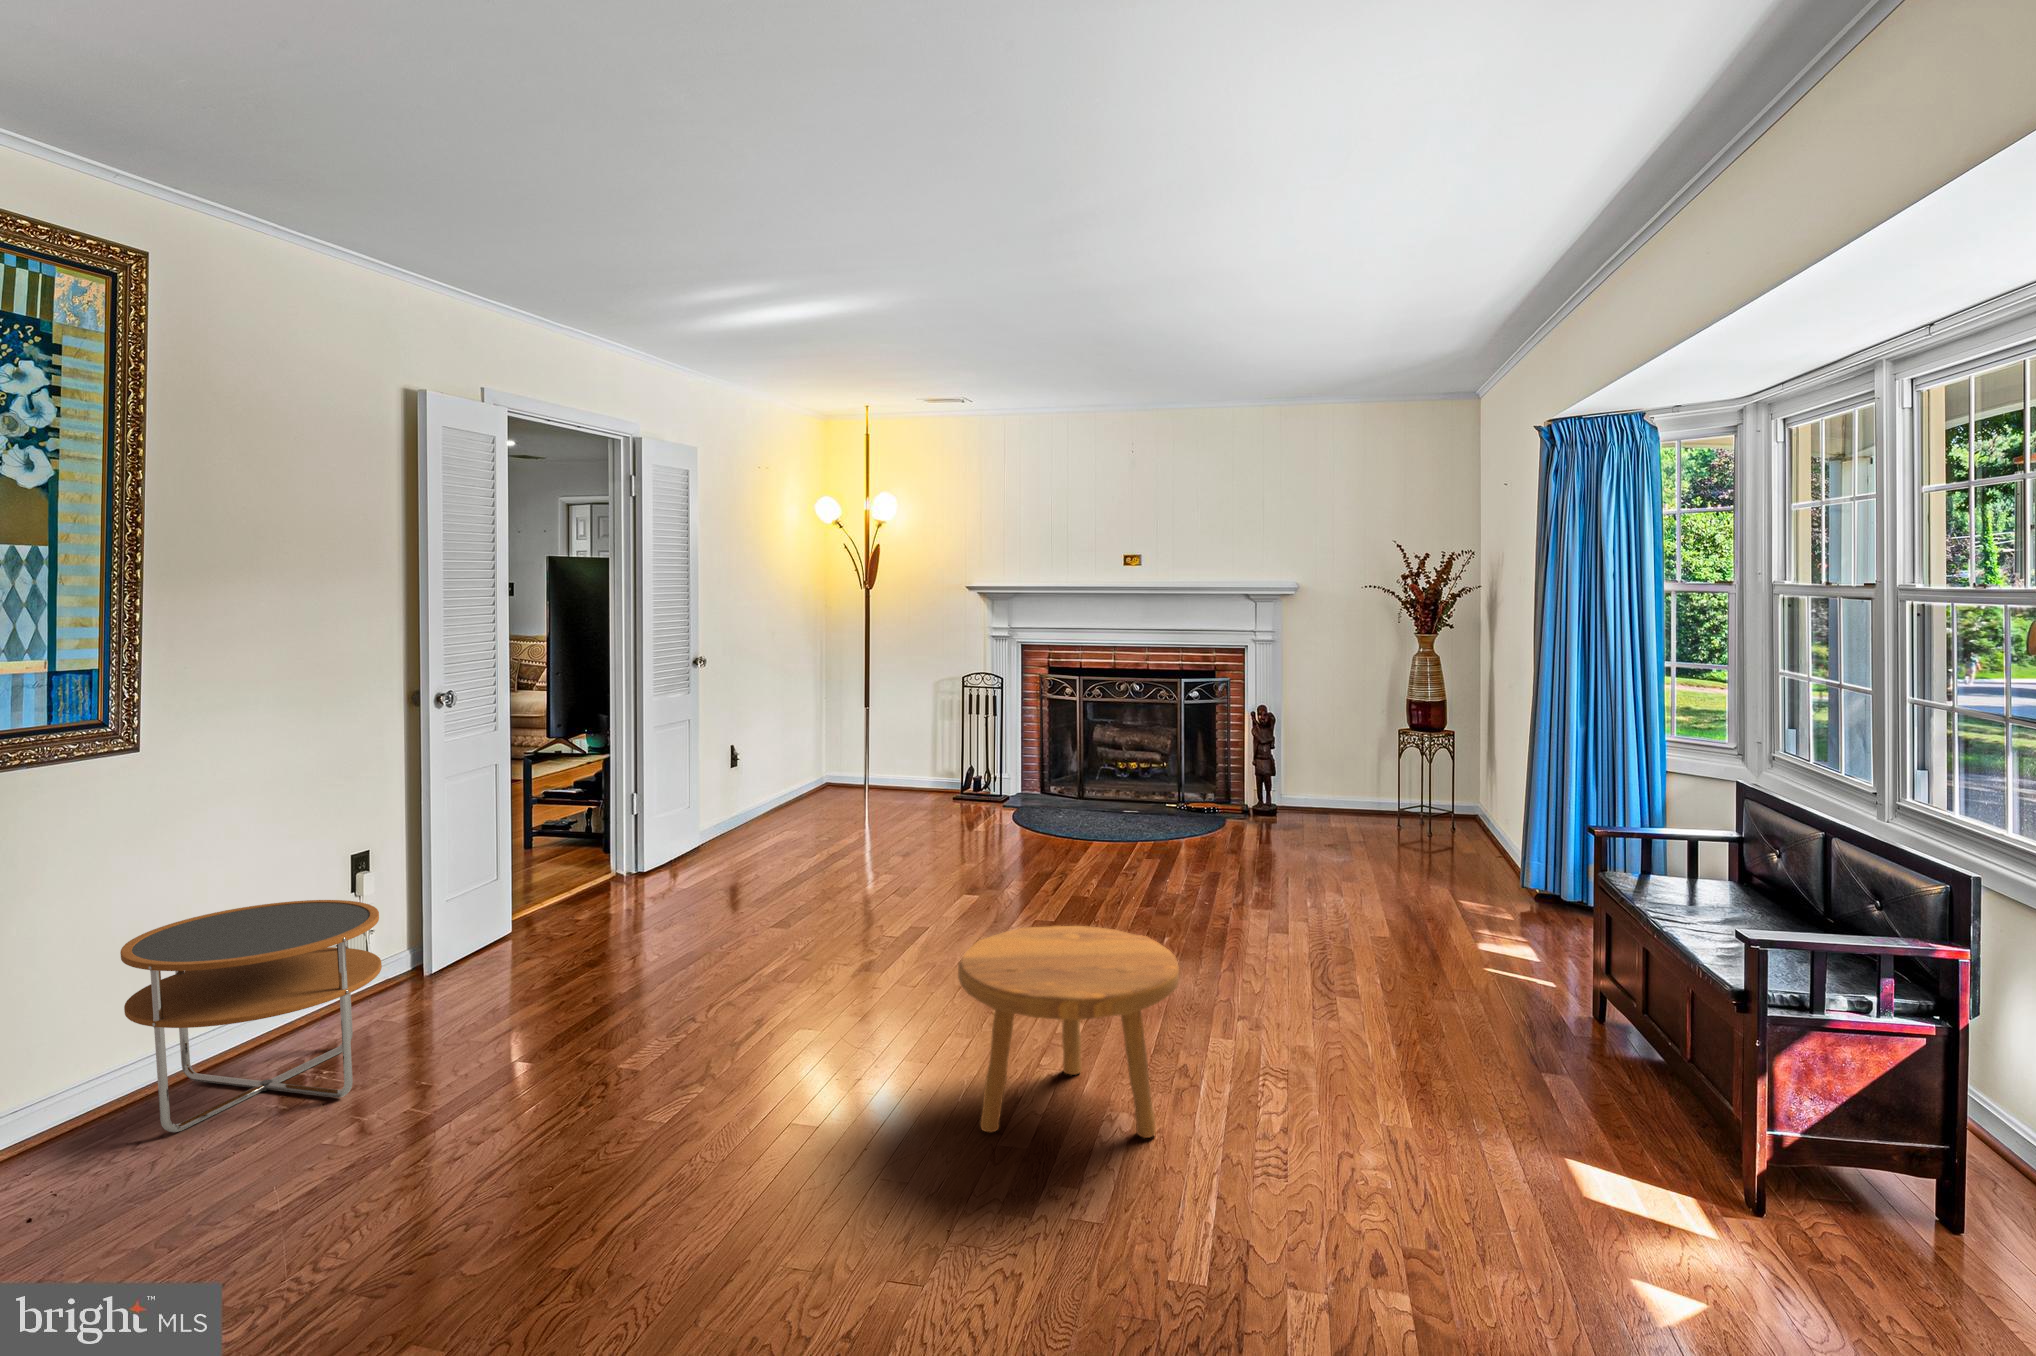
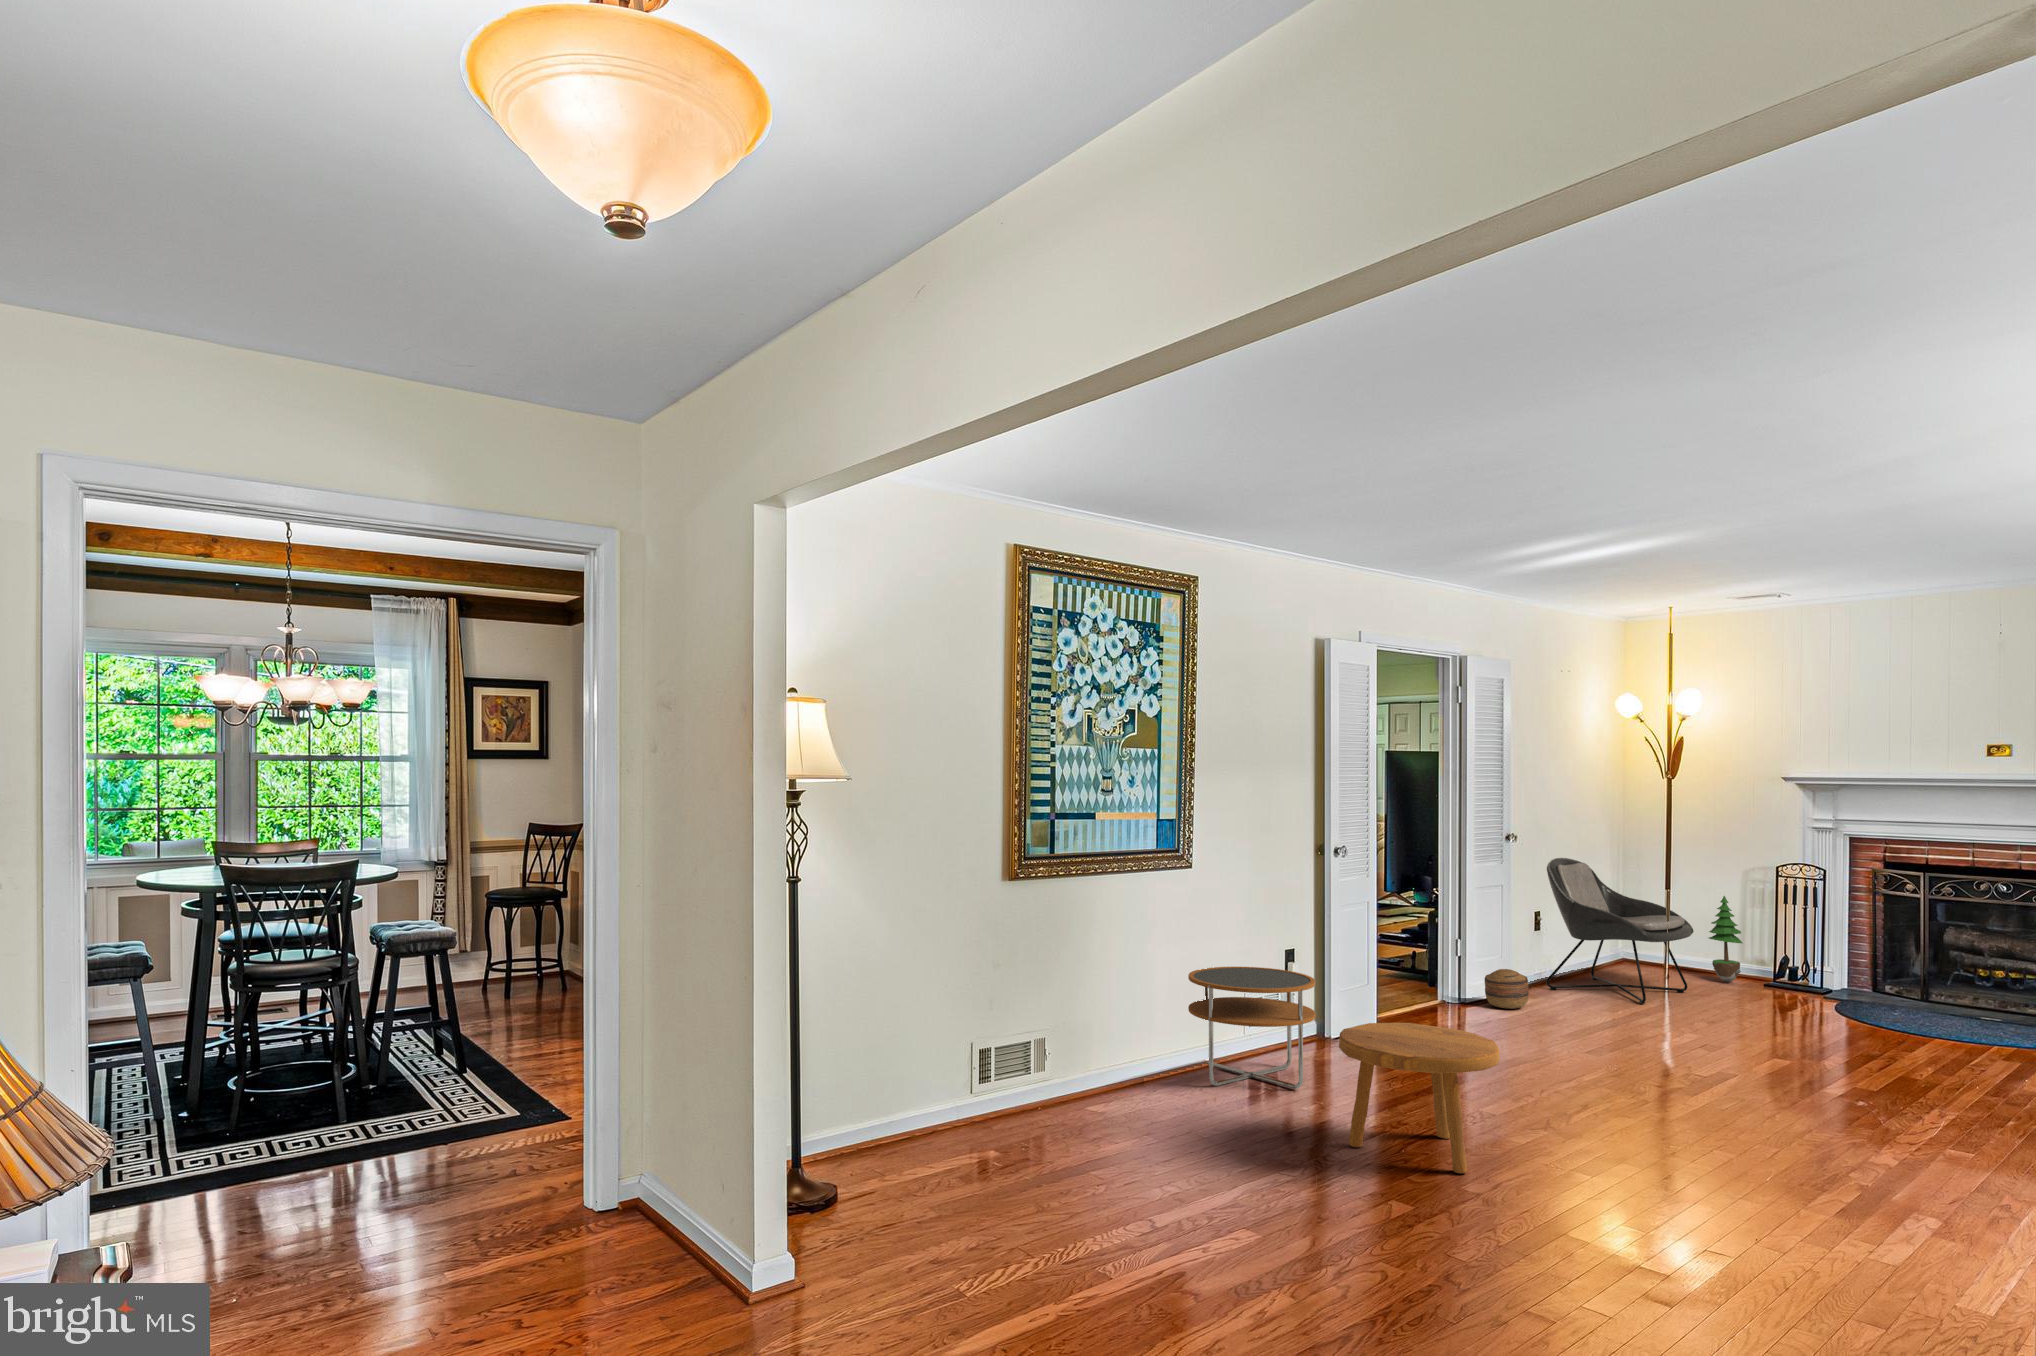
lounge chair: none [746,684,891,838] -> present [1547,858,1694,1004]
potted tree: none [902,711,934,798] -> present [1709,896,1742,983]
basket: none [672,823,723,870] -> present [1485,969,1529,1009]
footstool: present [958,926,1179,1138] -> present [1339,1023,1499,1173]

